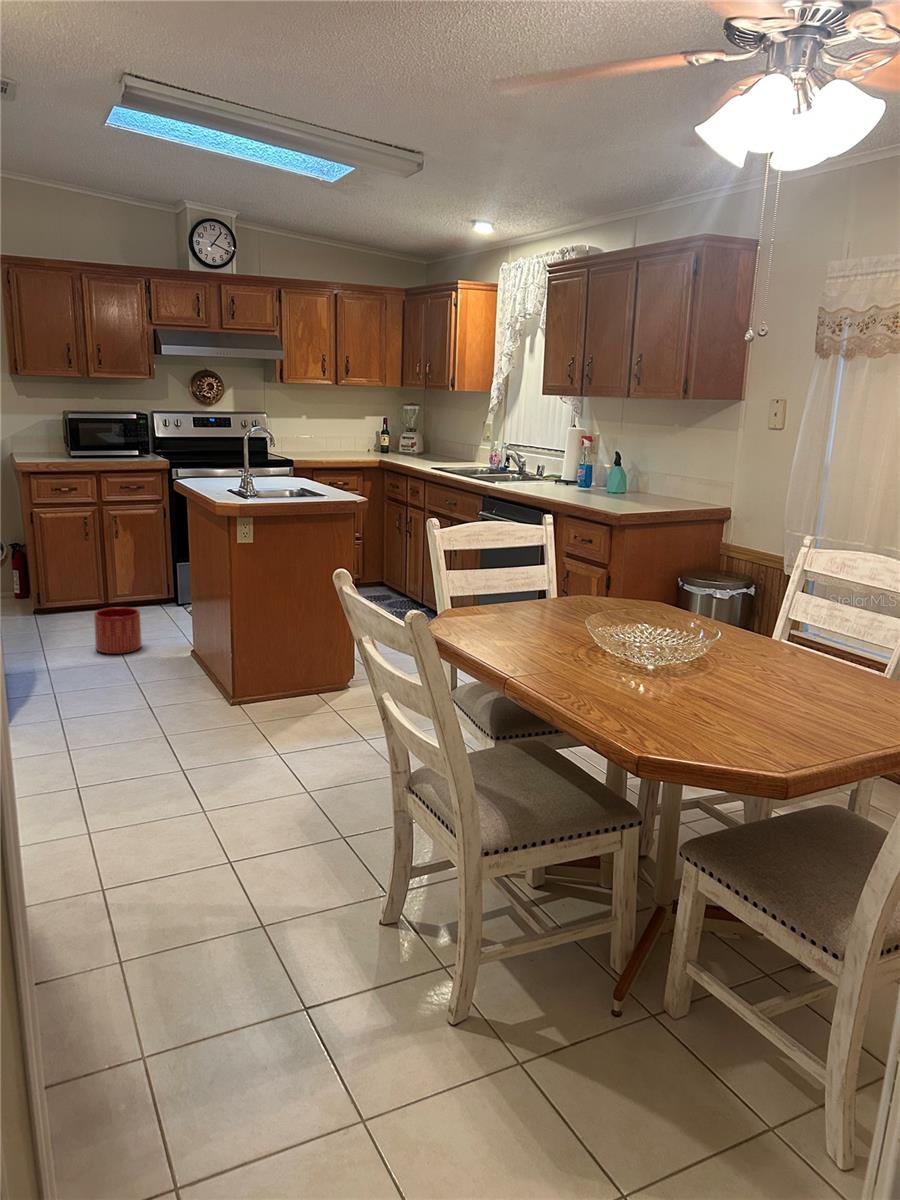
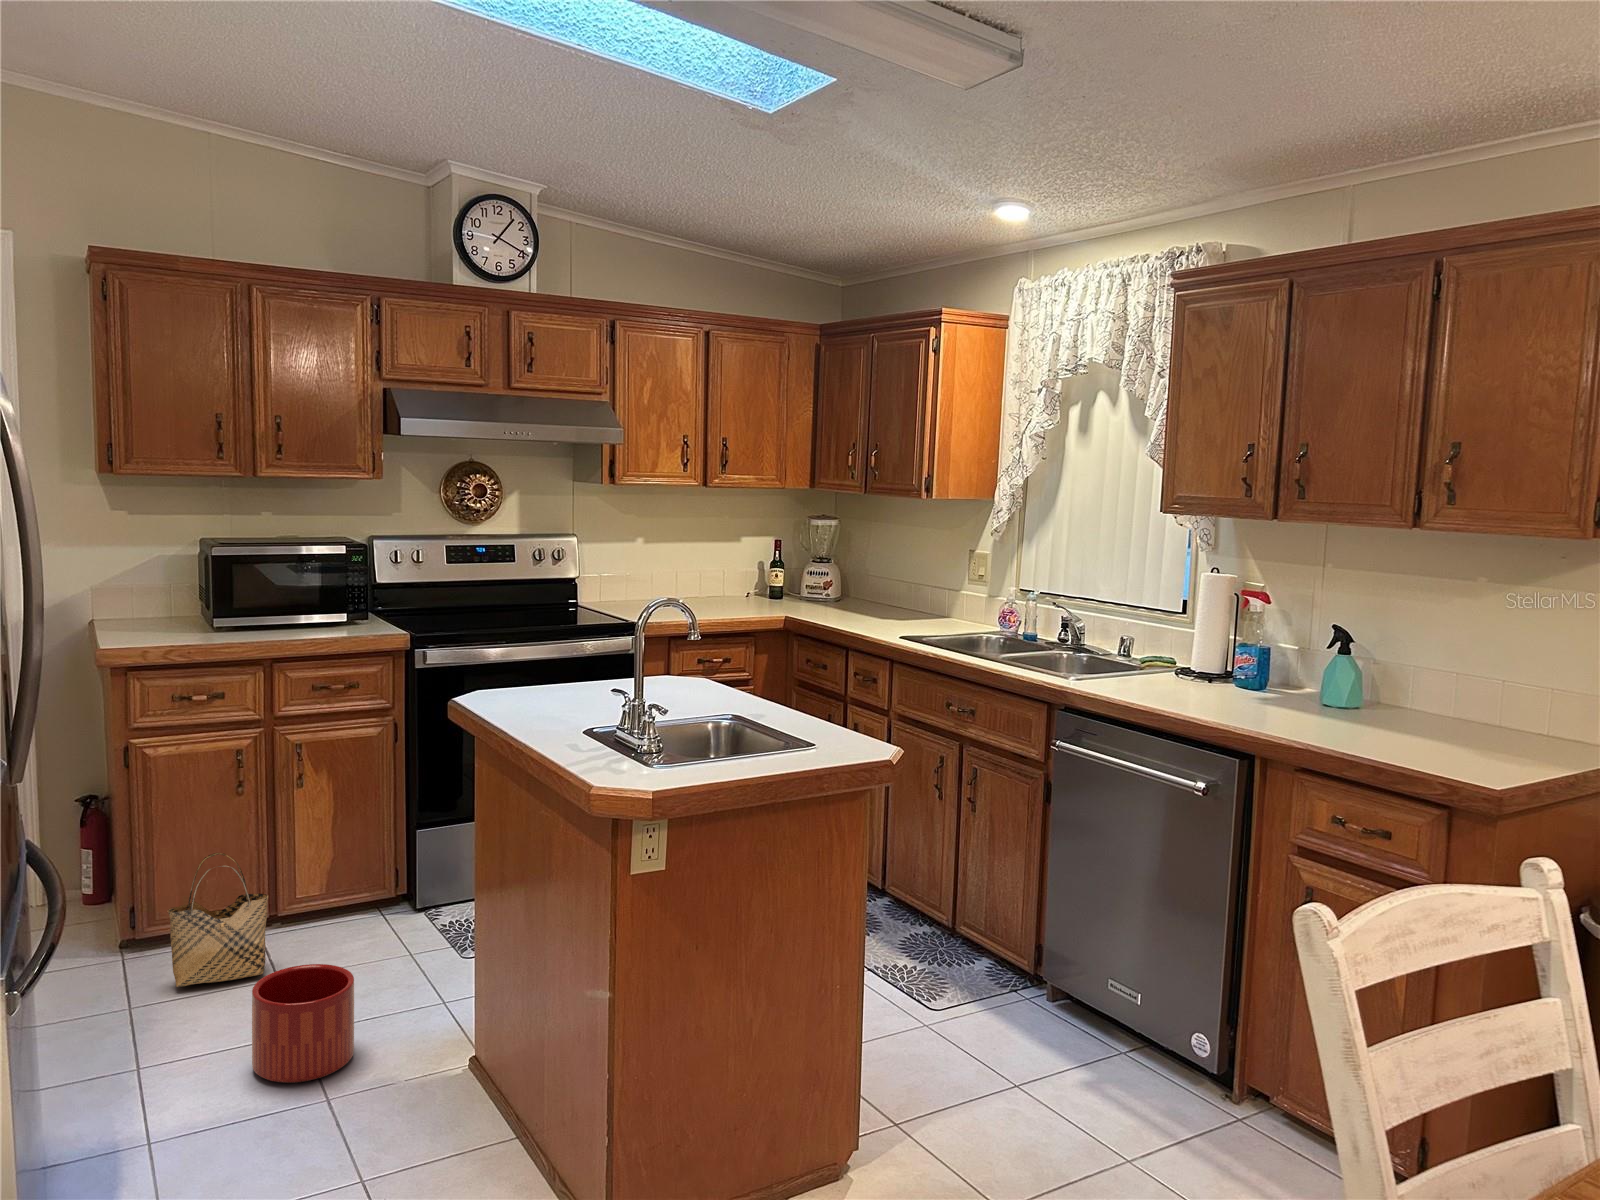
woven basket: none [55,564,103,625] -> present [167,853,268,987]

